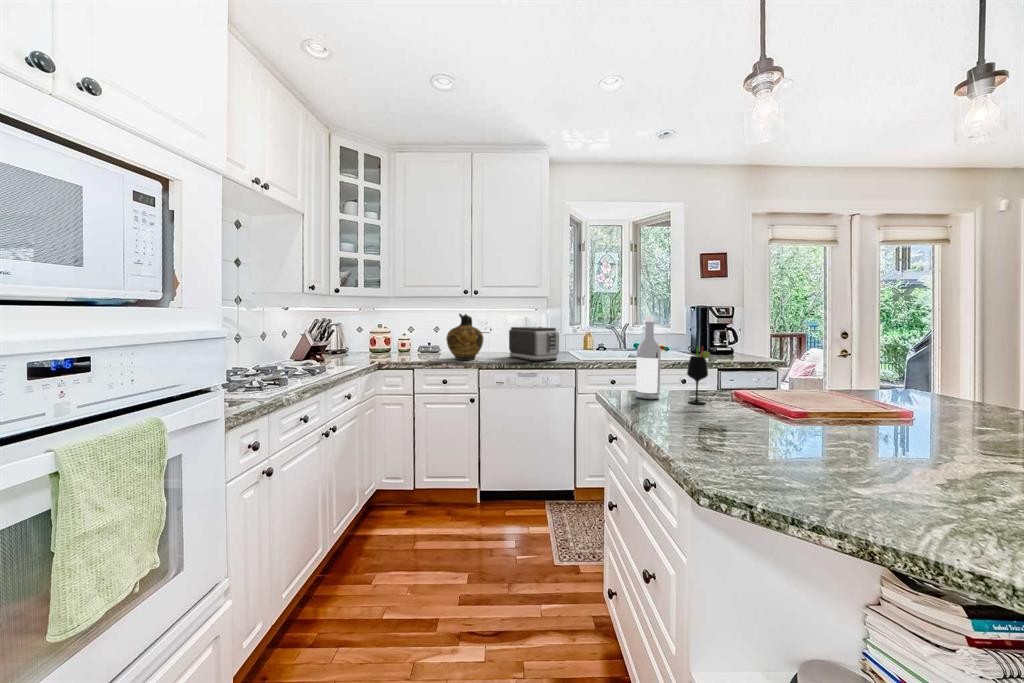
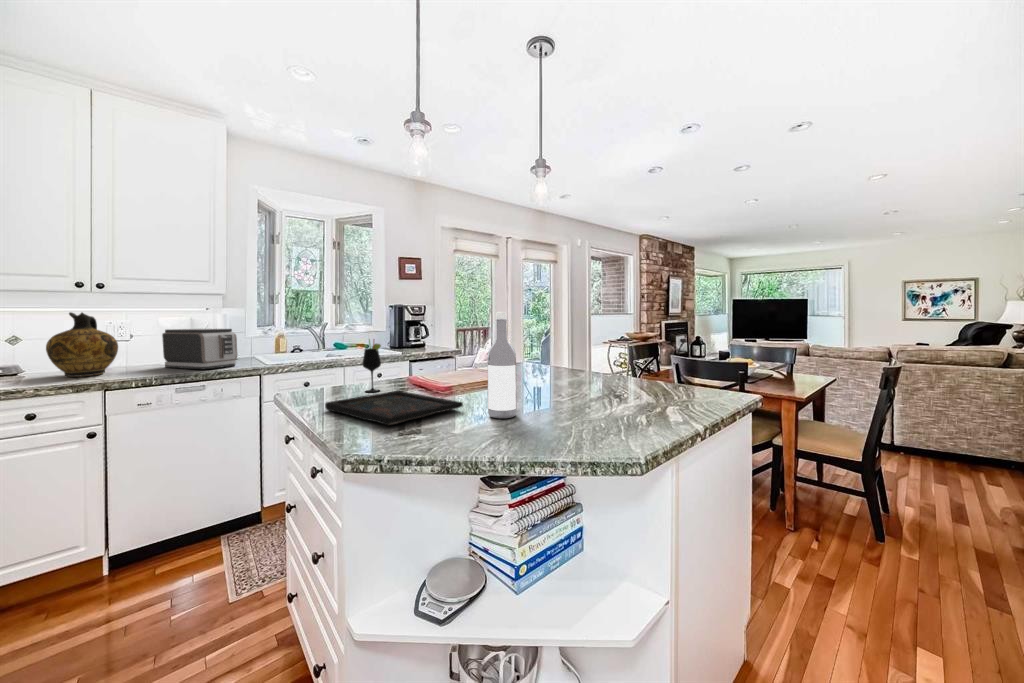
wine bottle: present [636,316,661,399] -> present [488,312,517,418]
tray: none [655,408,843,456] -> present [325,391,463,425]

